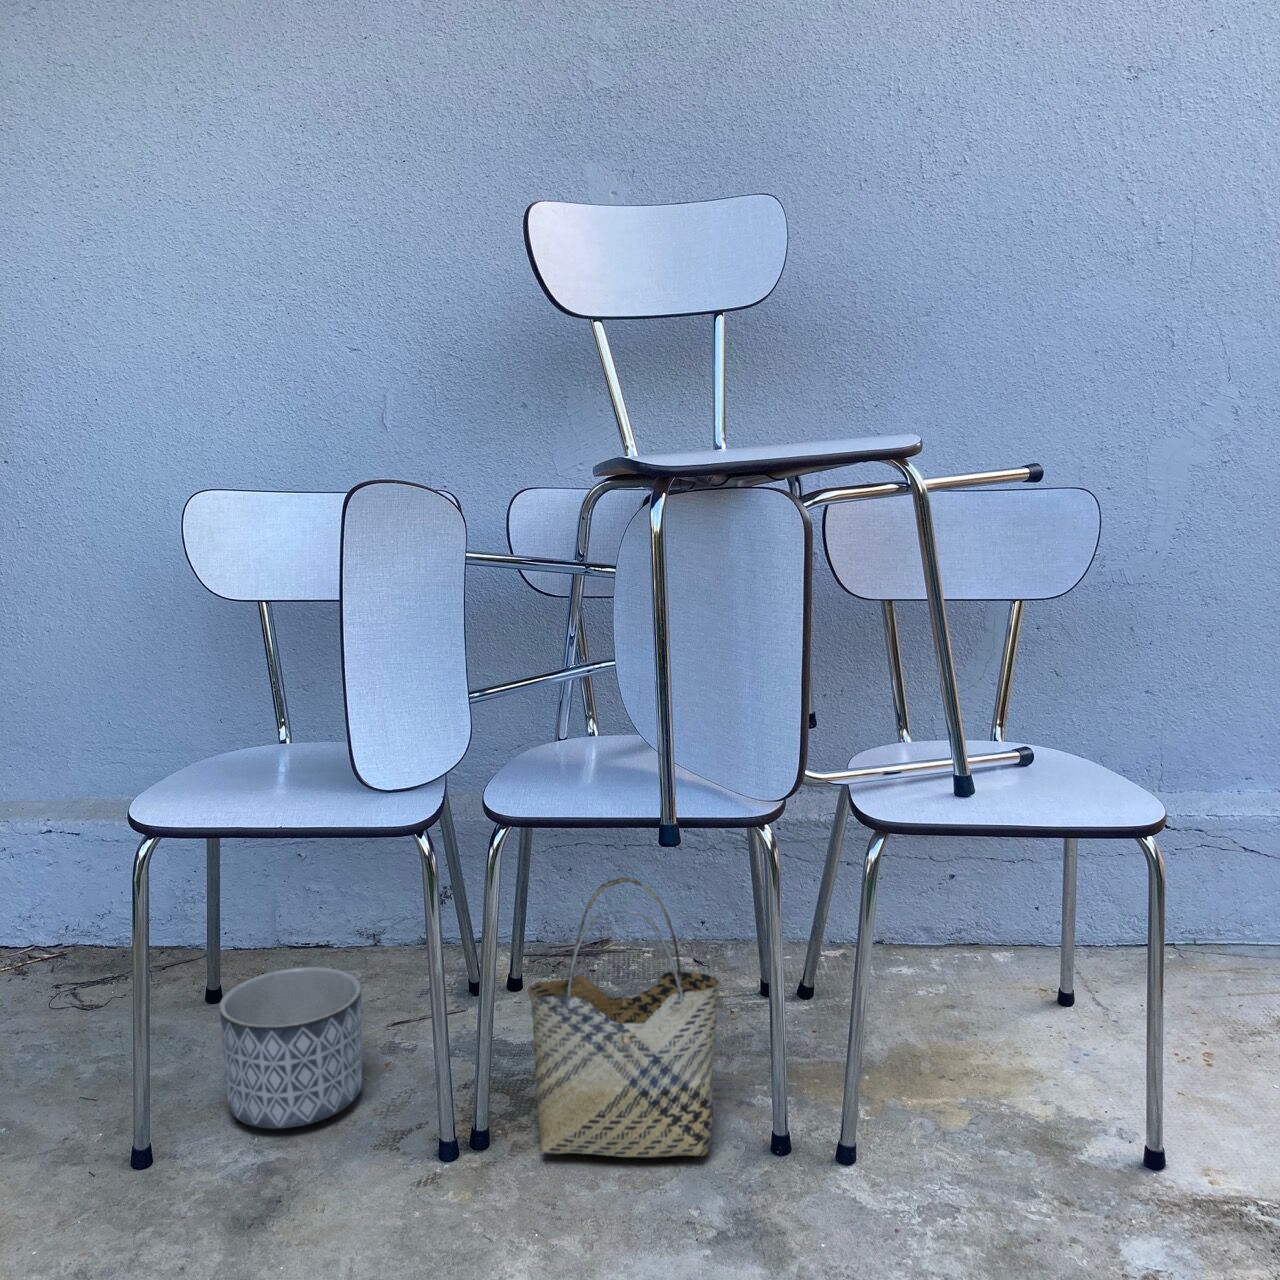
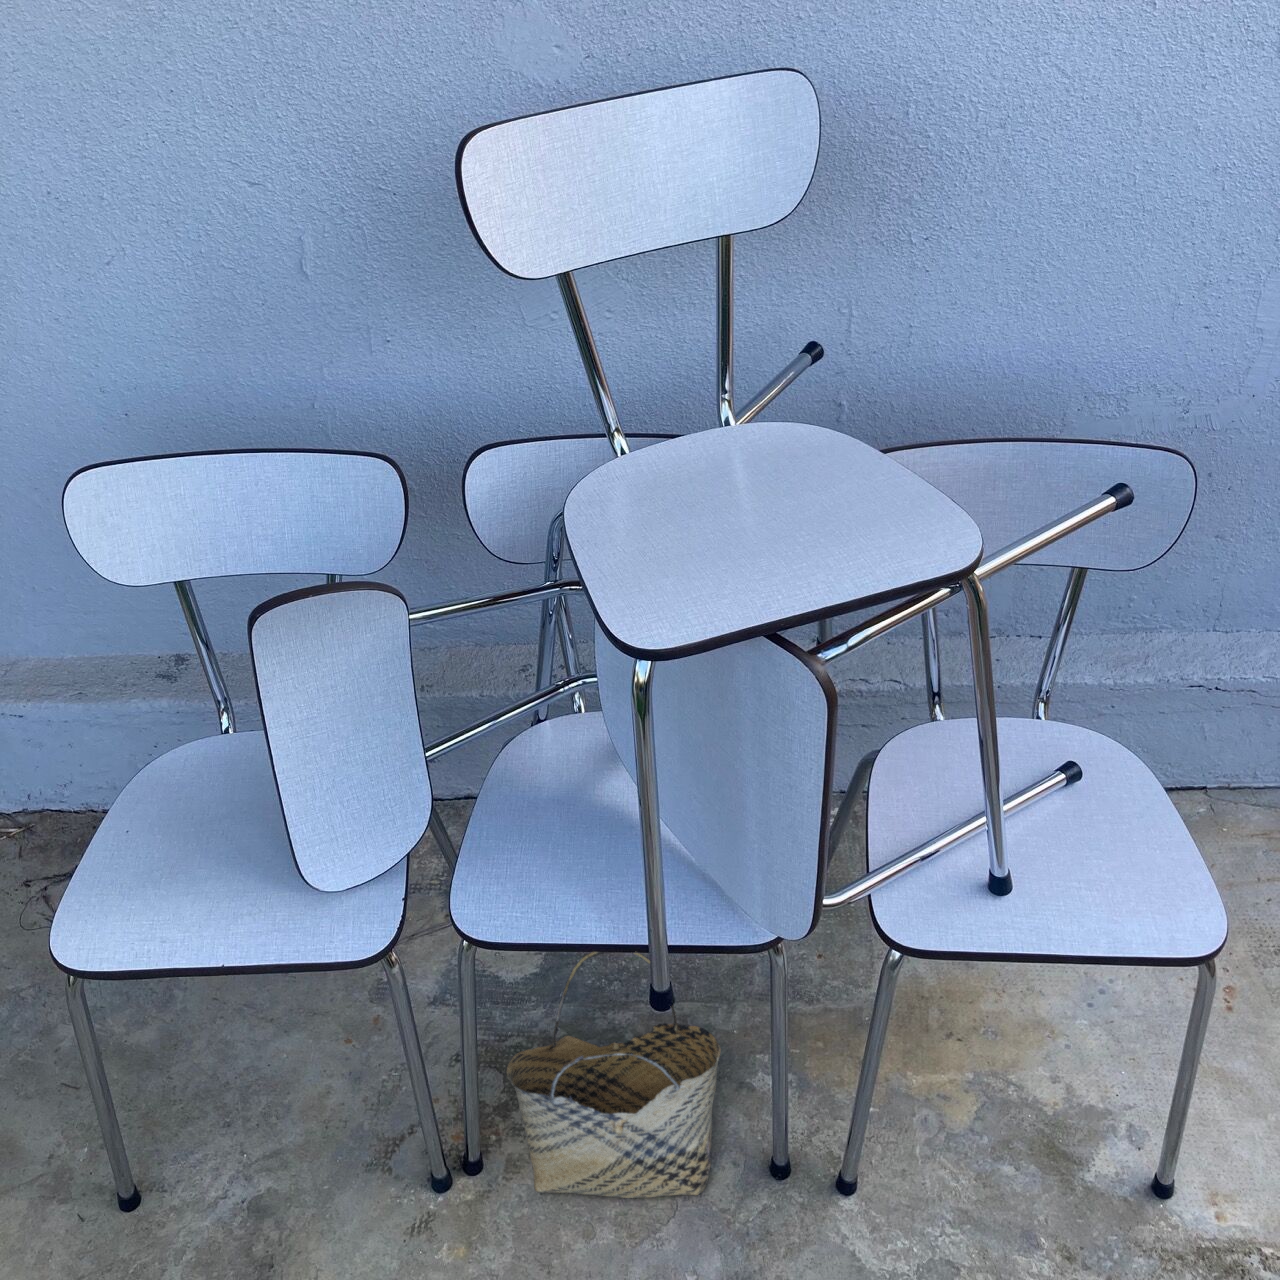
planter: present [219,967,362,1129] -> none [178,962,348,1149]

